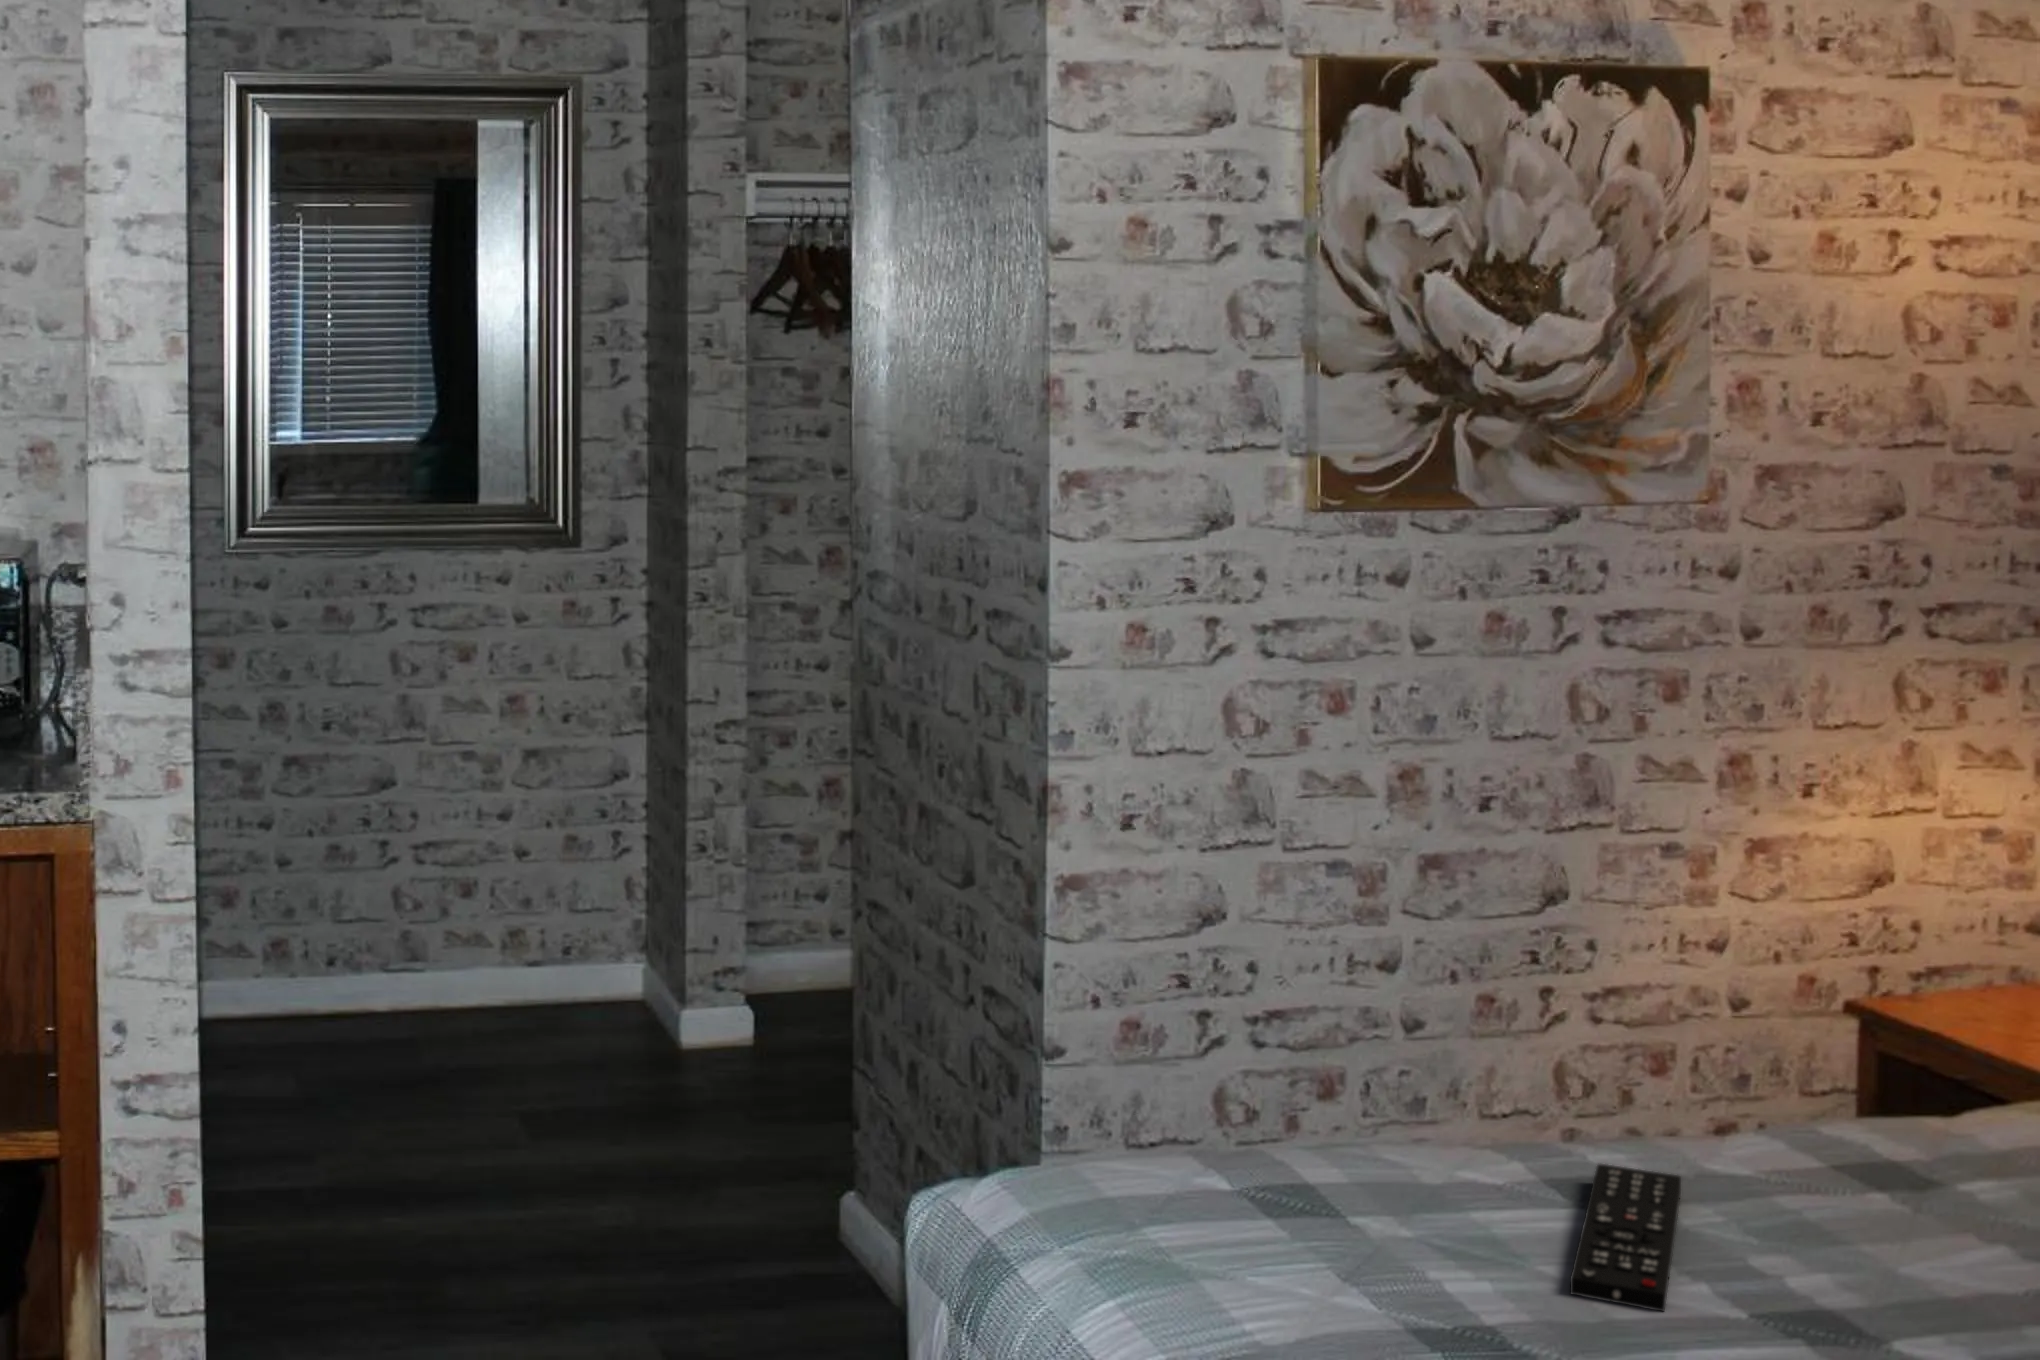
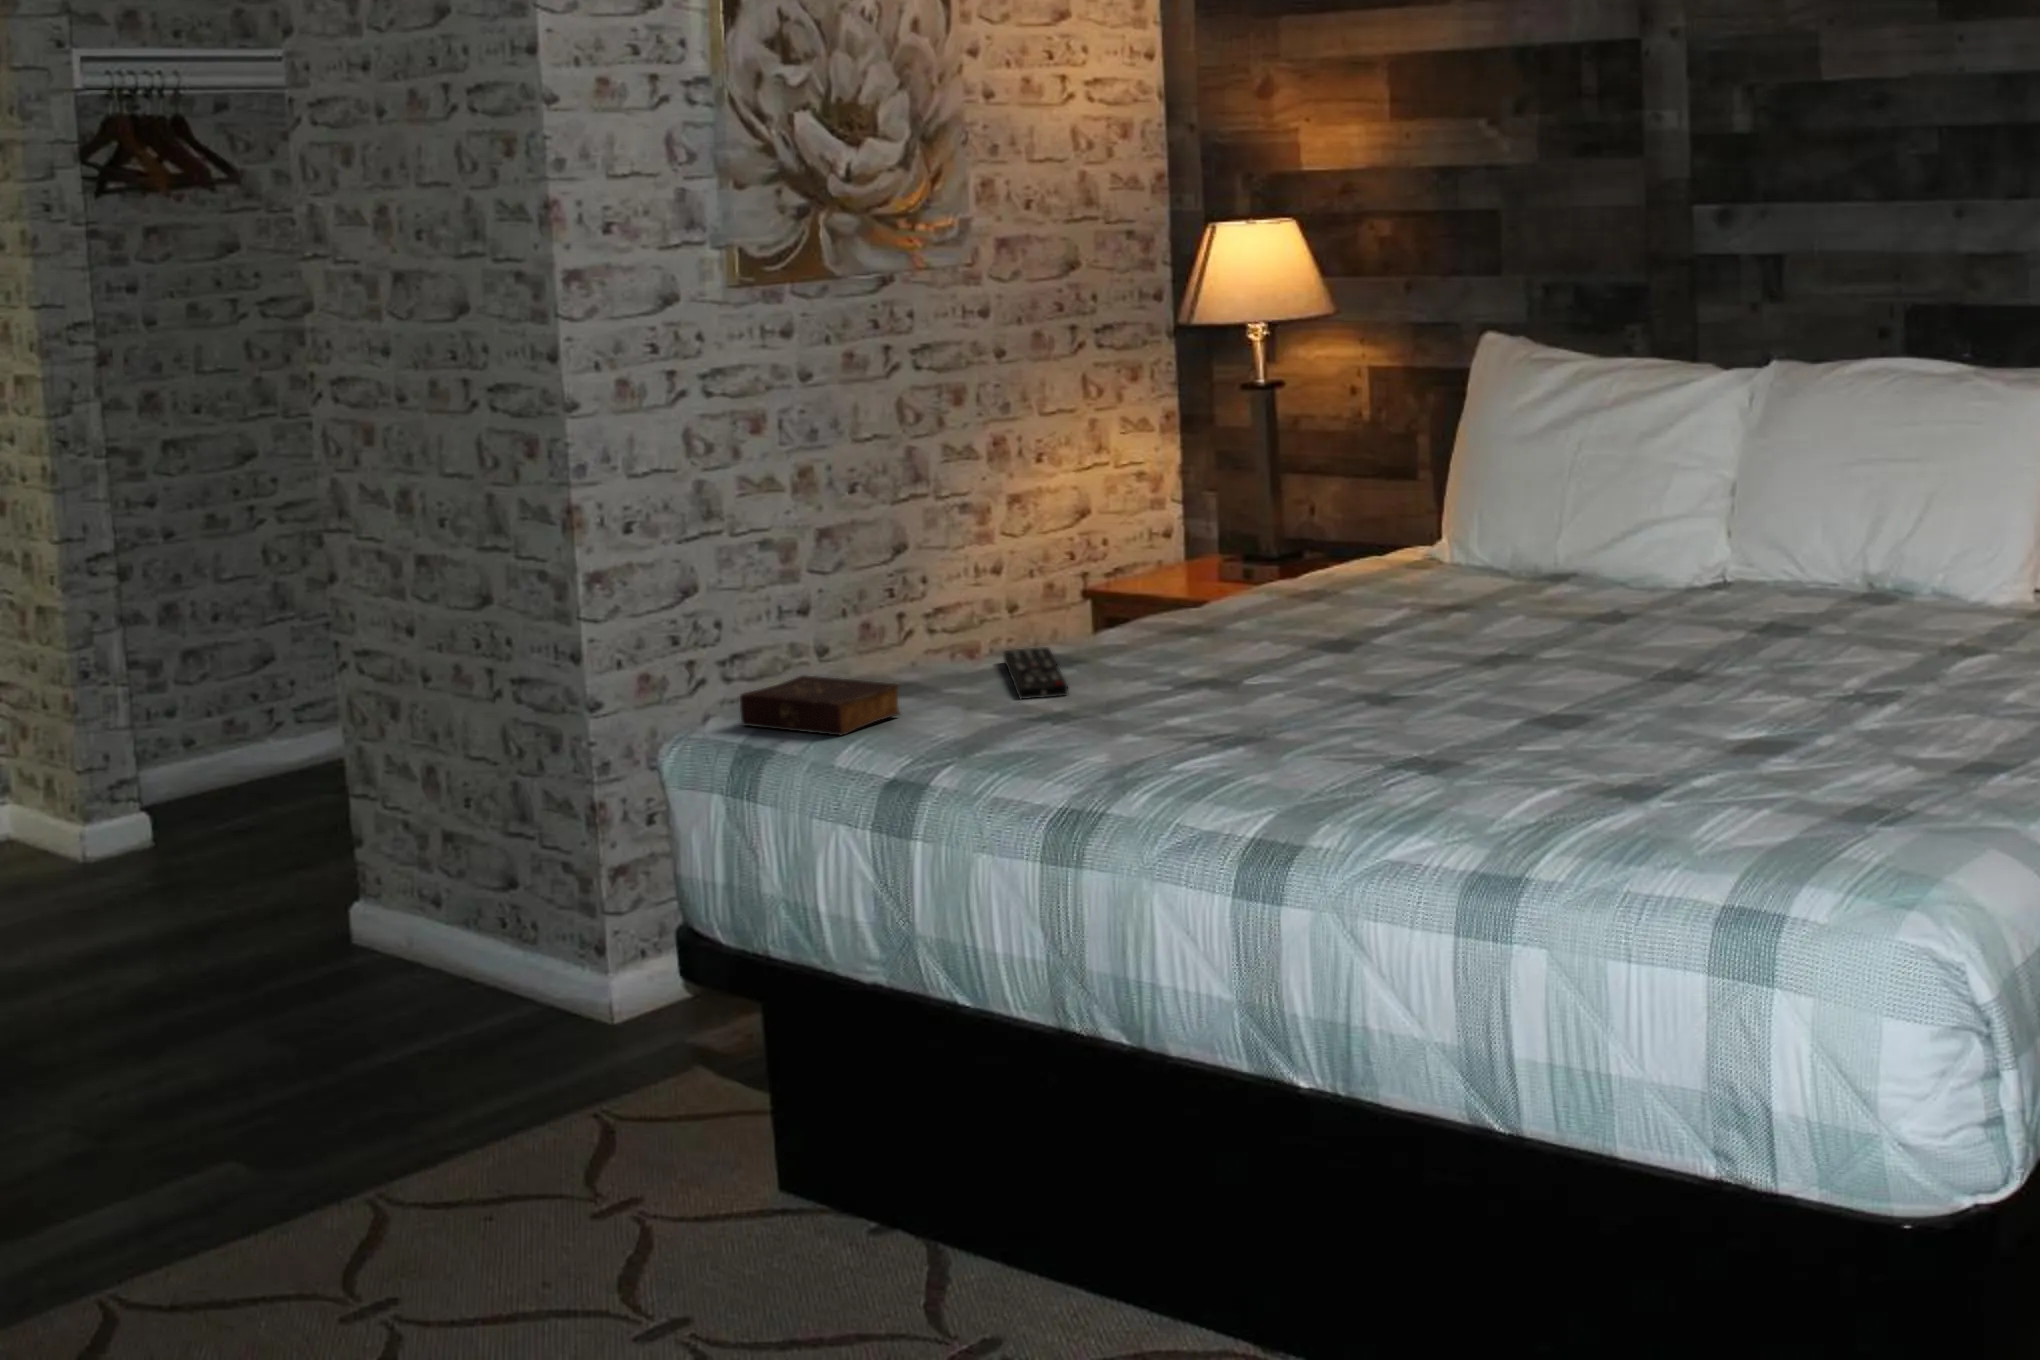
book: none [1086,1152,1340,1299] -> present [740,675,900,735]

